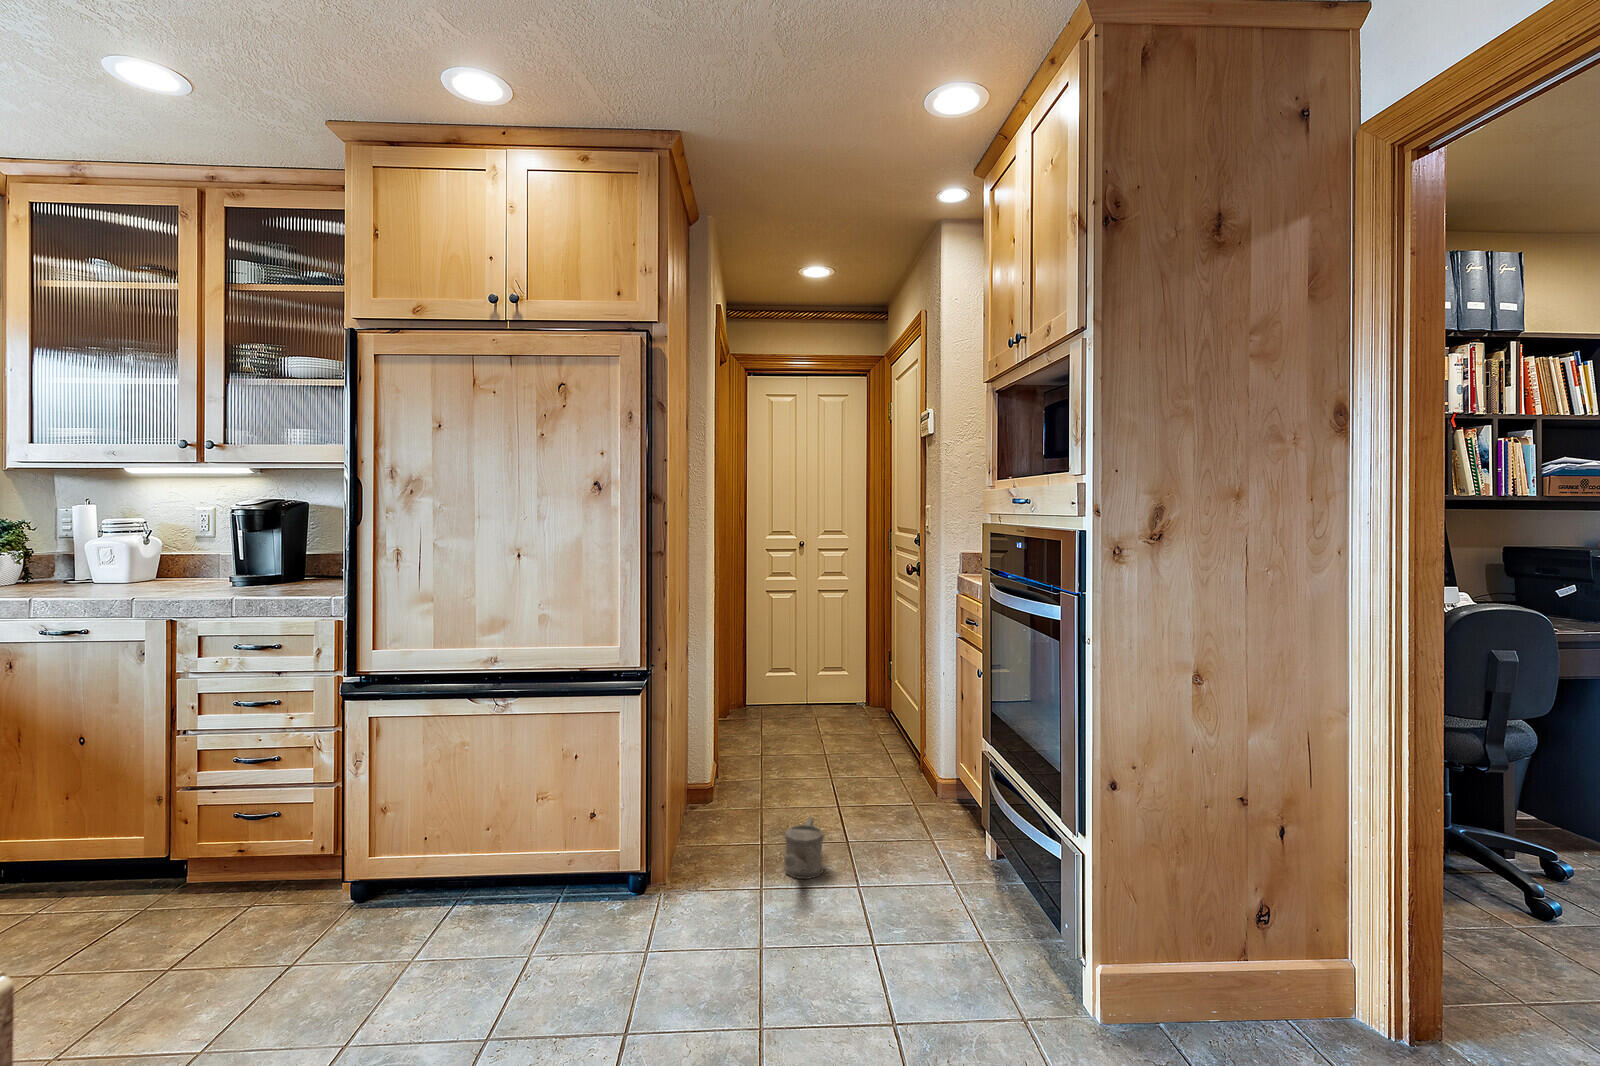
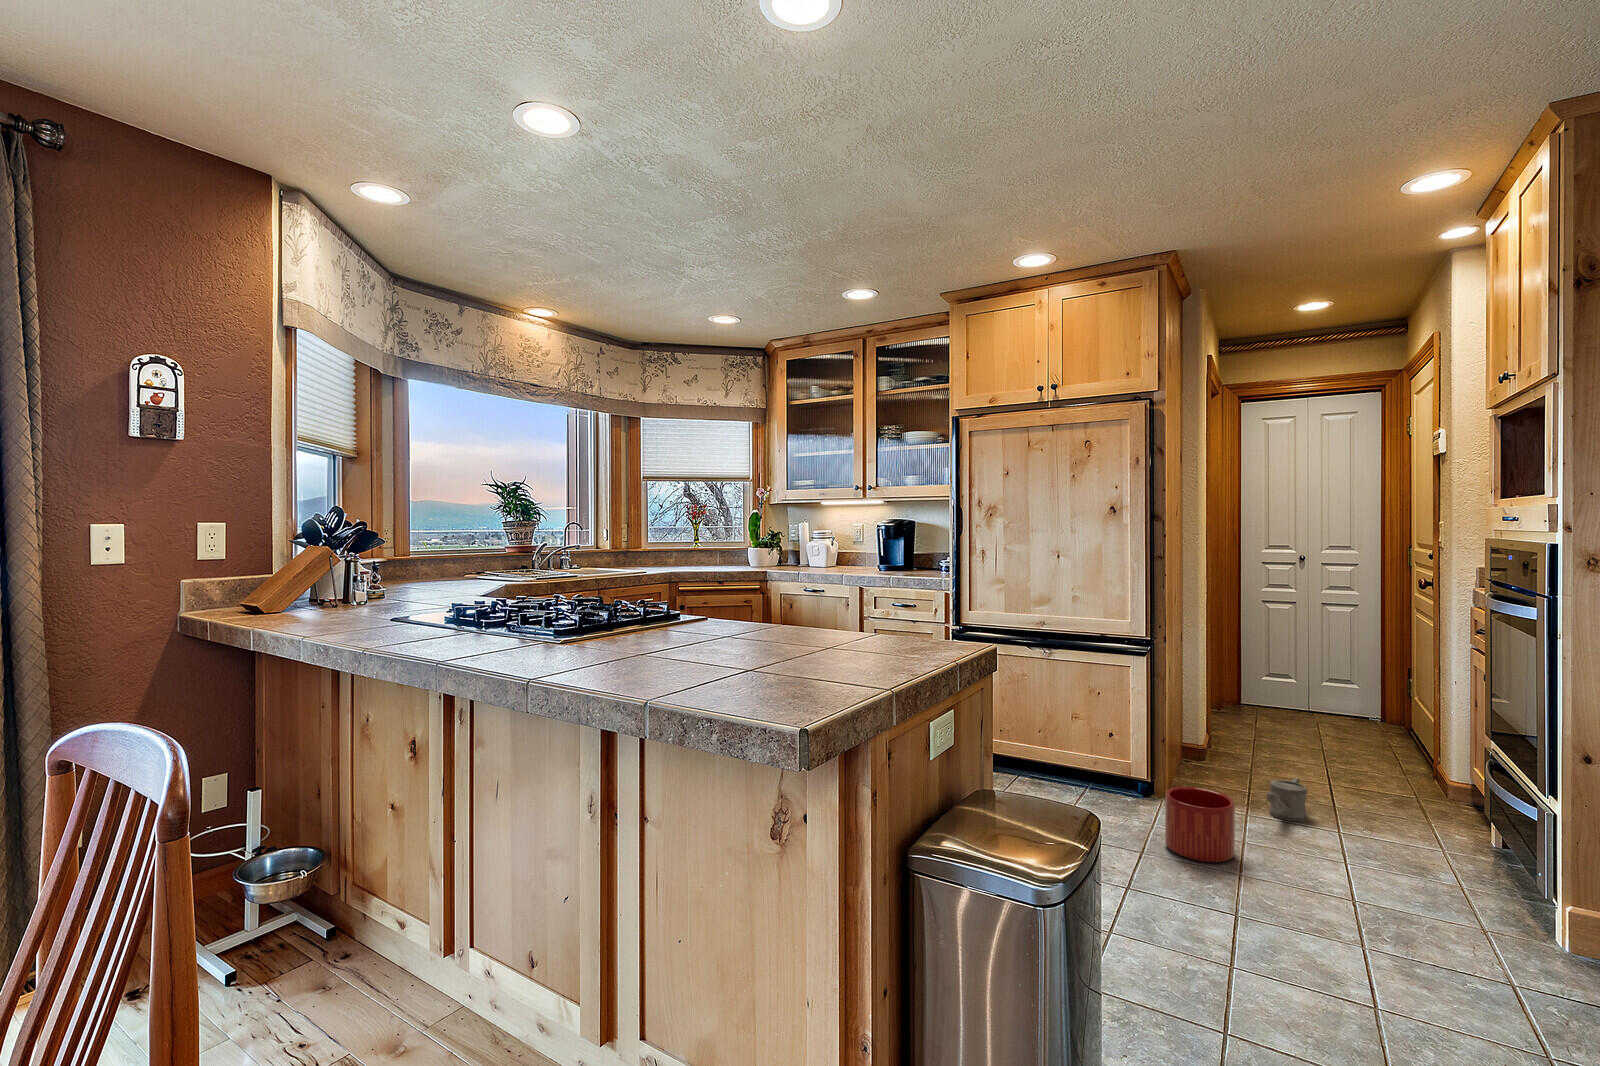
planter: none [663,880,752,1002] -> present [1165,787,1235,862]

